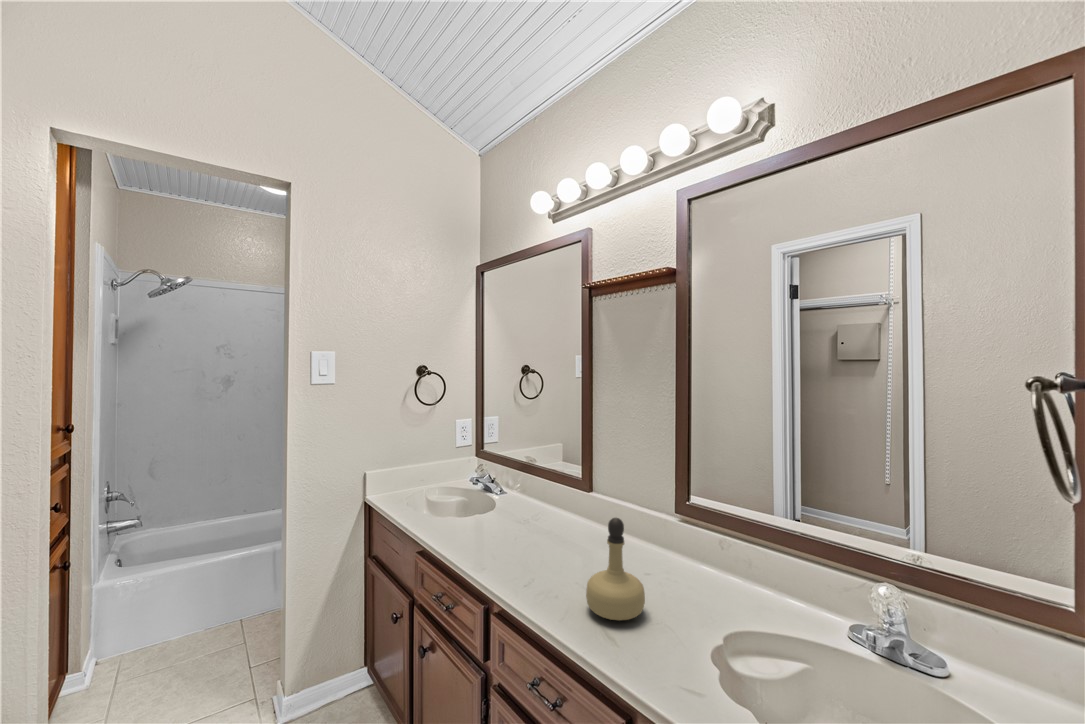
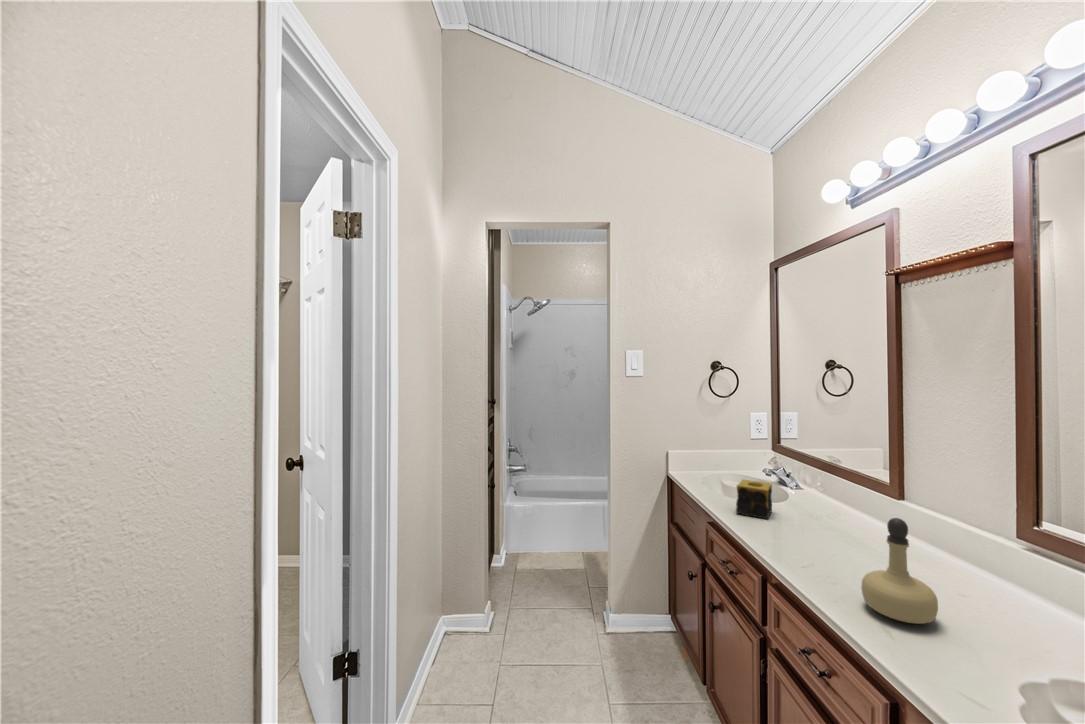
candle: none [451,495,486,536] -> present [736,480,772,519]

